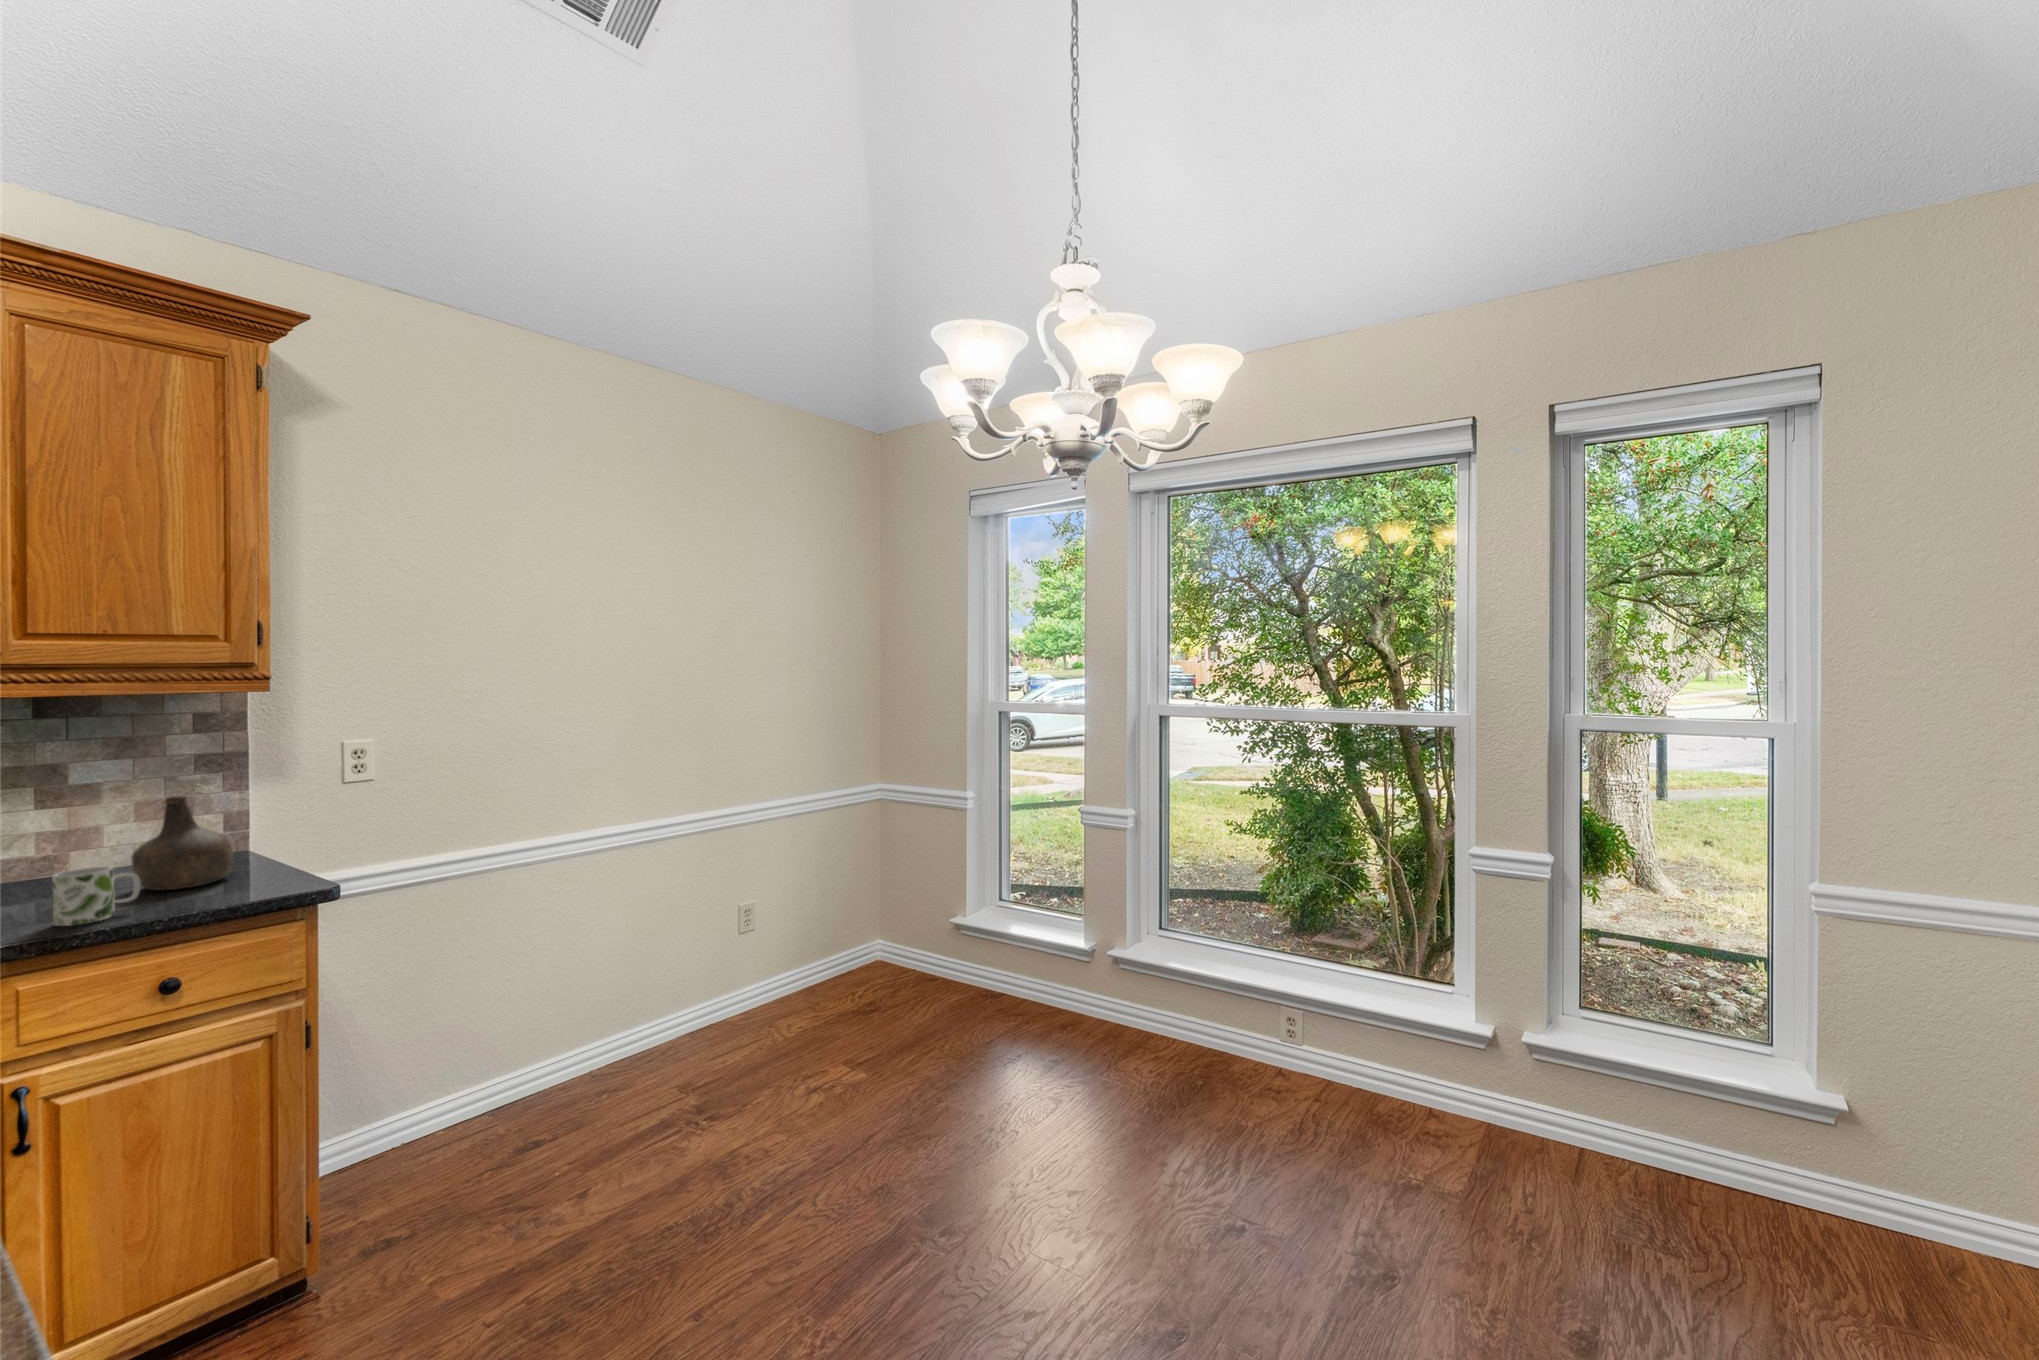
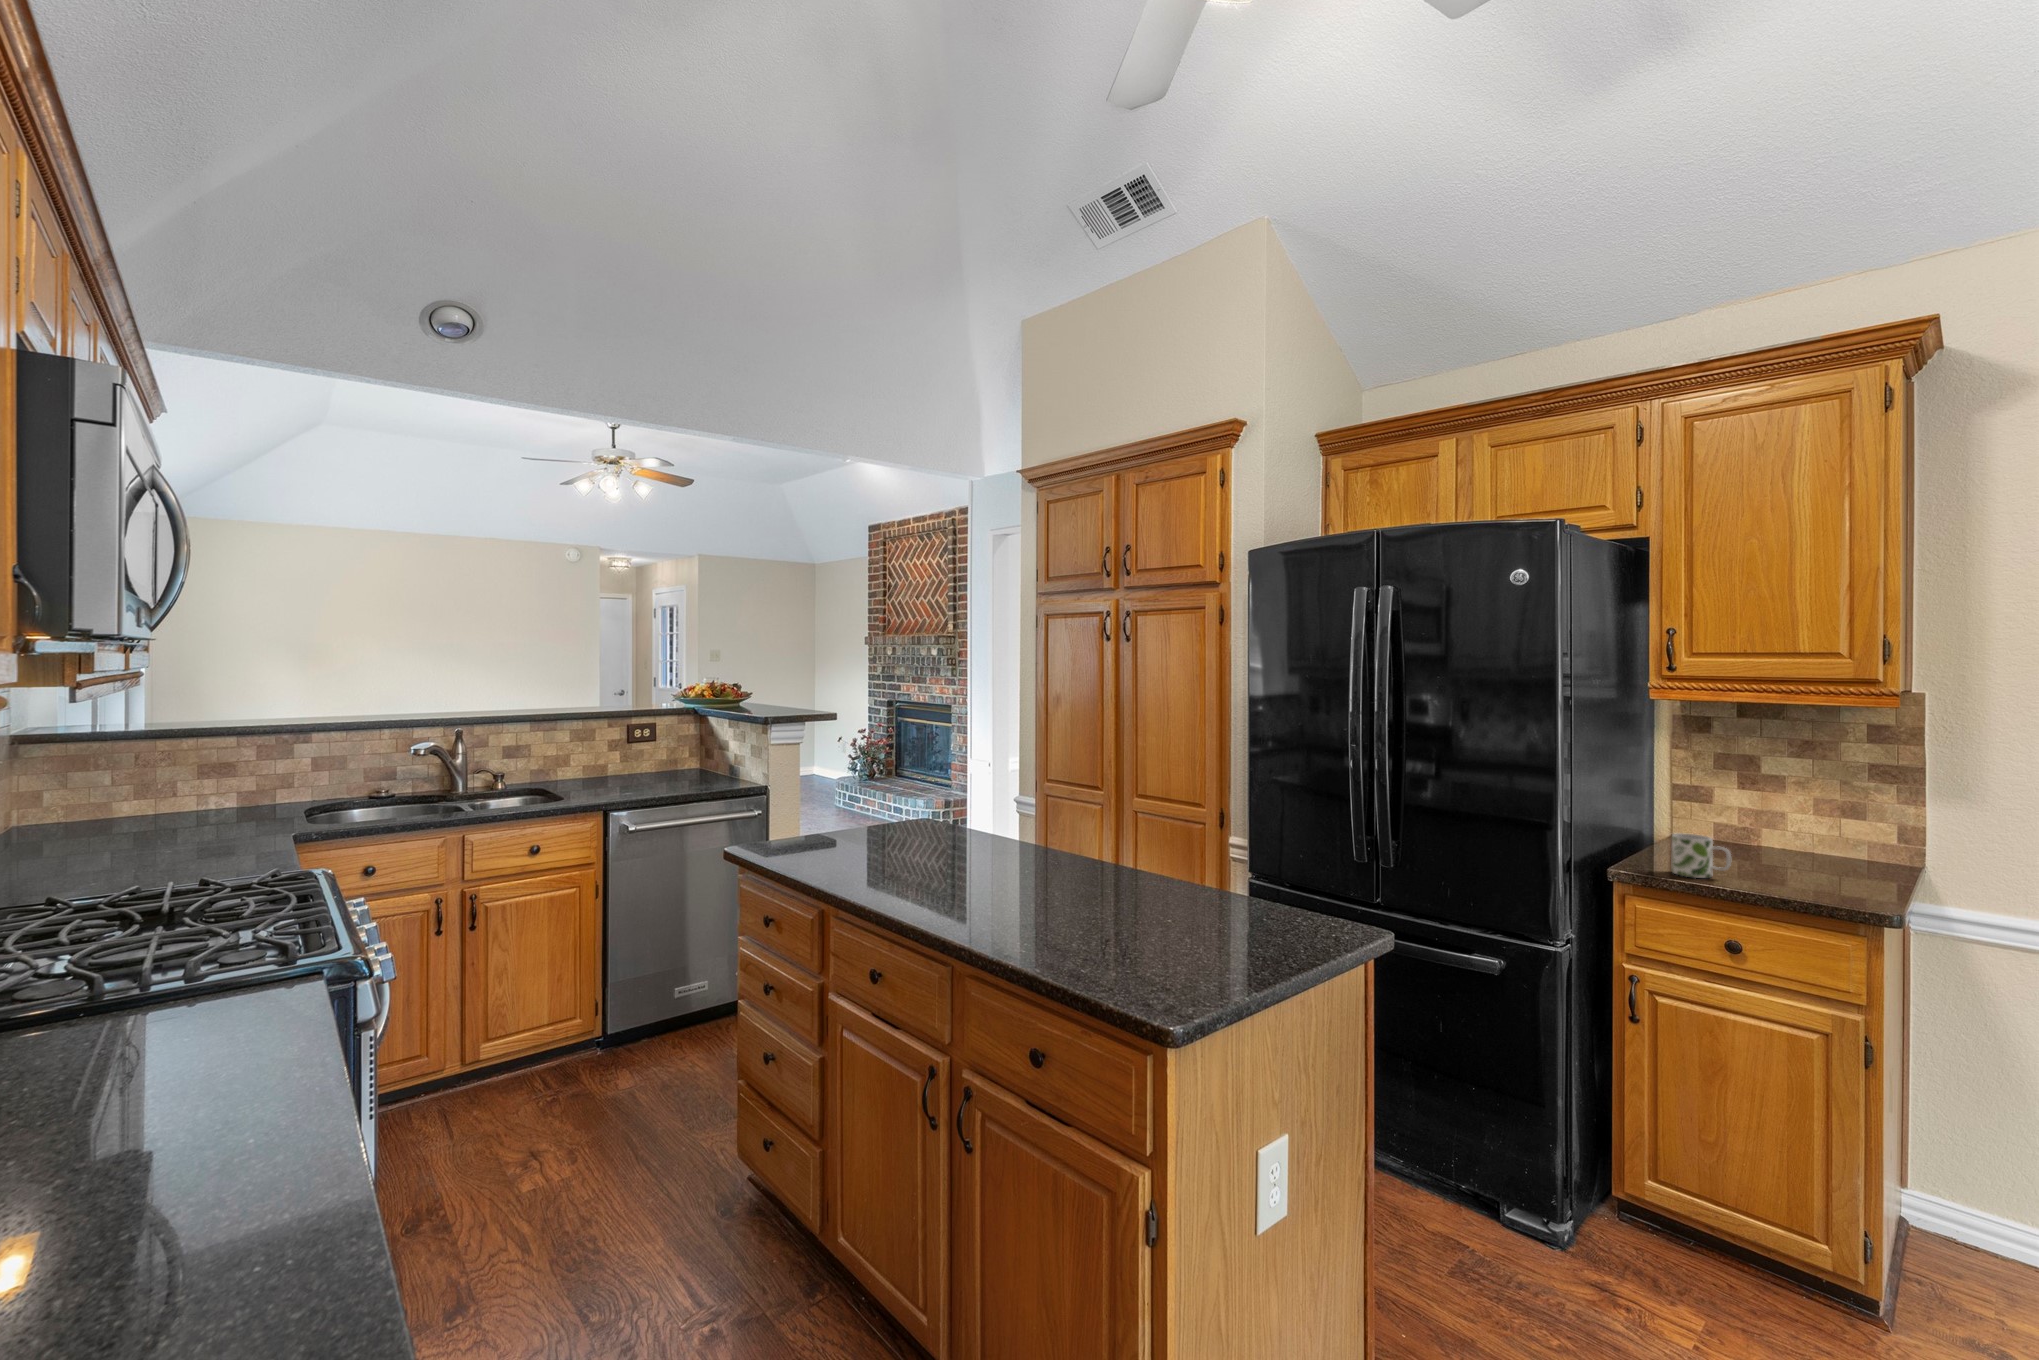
bottle: present [132,795,233,890] -> none [1759,795,1845,880]

